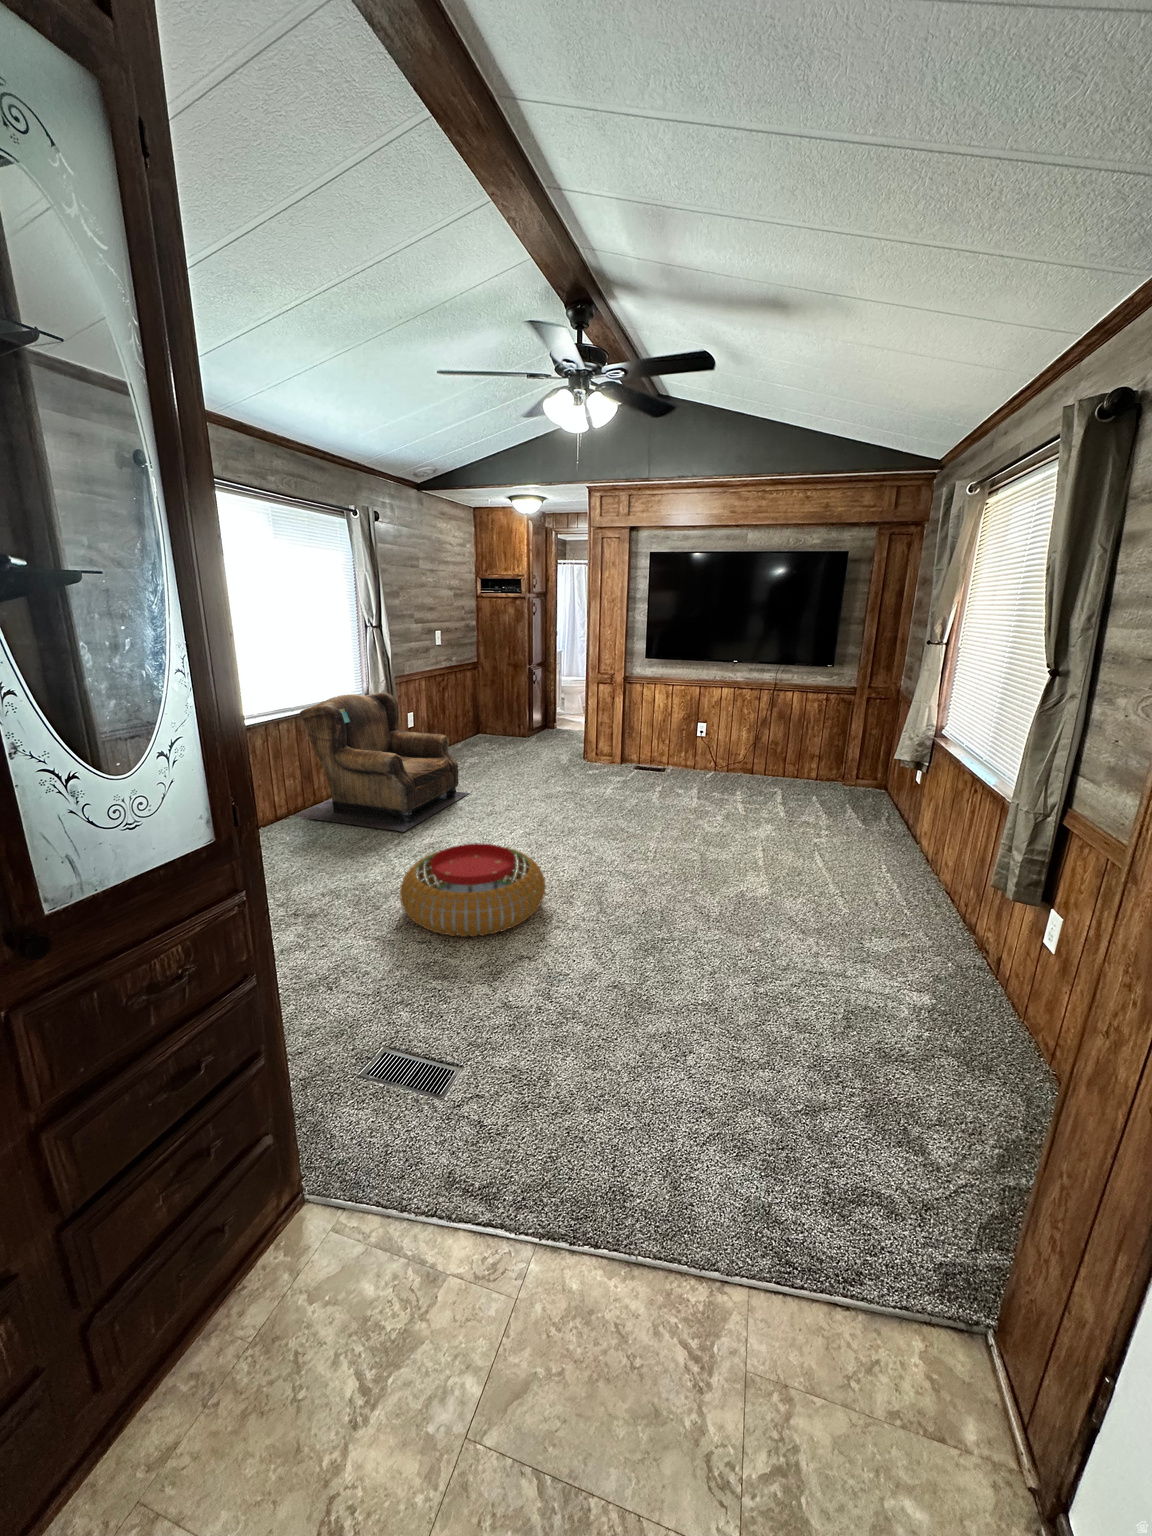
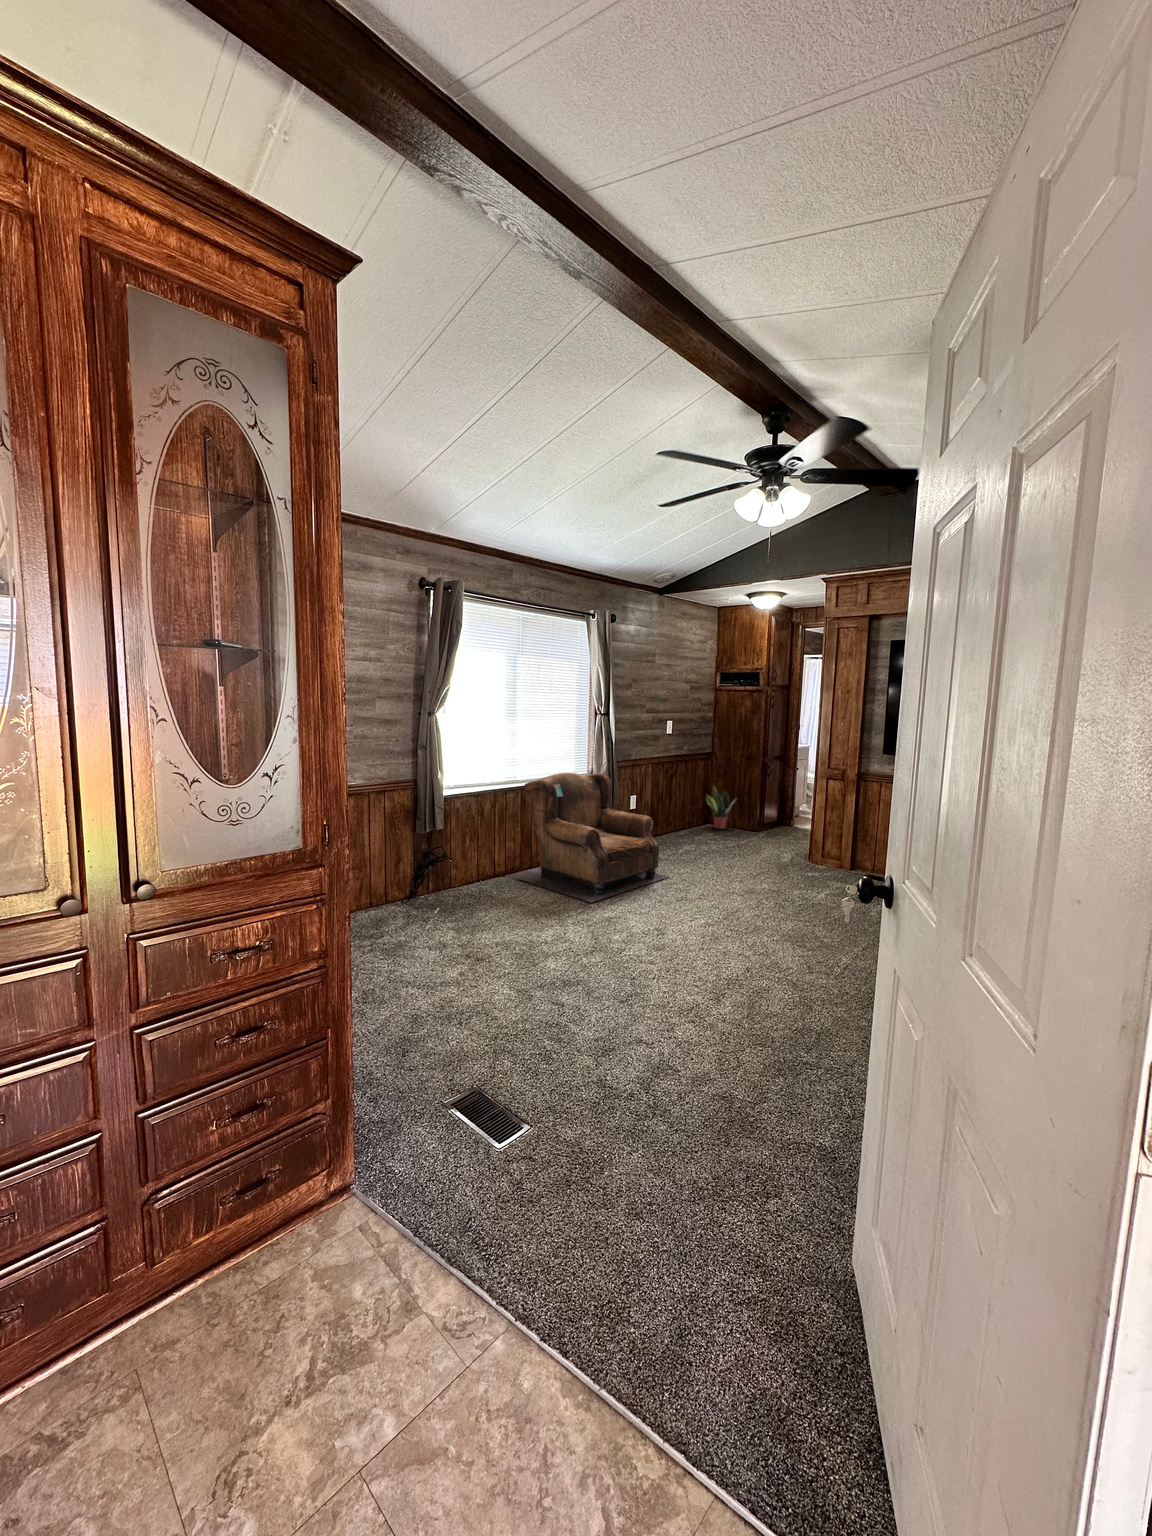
potted plant: none [478,696,508,738] -> present [706,787,733,829]
pouf: present [400,843,545,937] -> none [550,918,694,1012]

